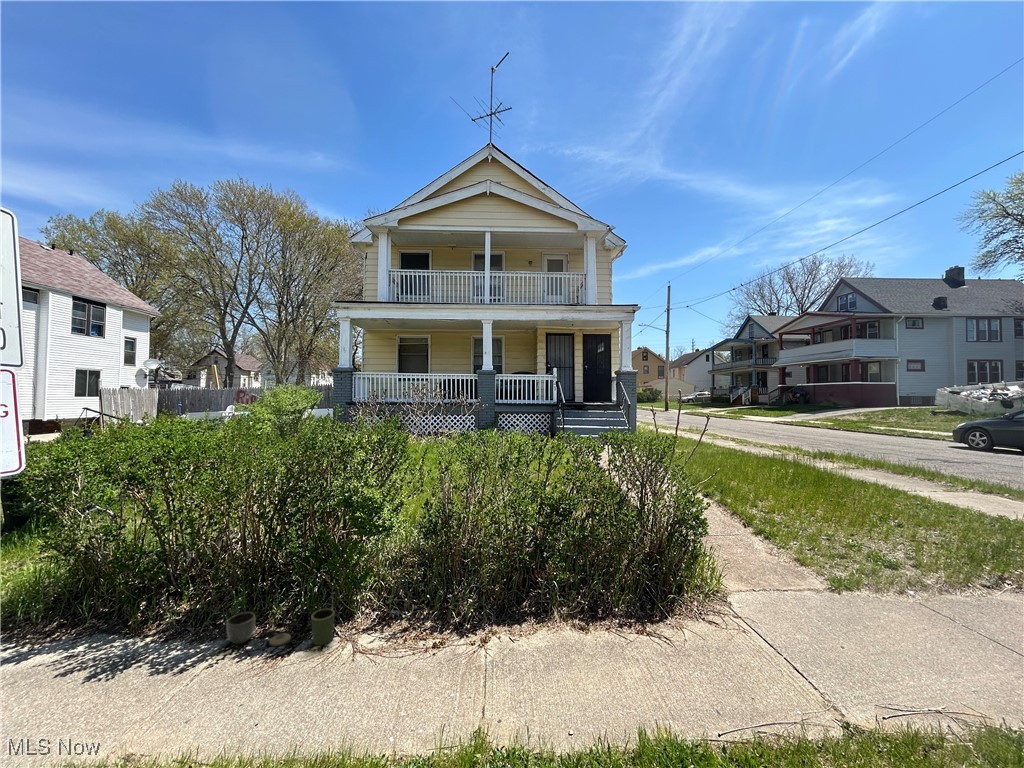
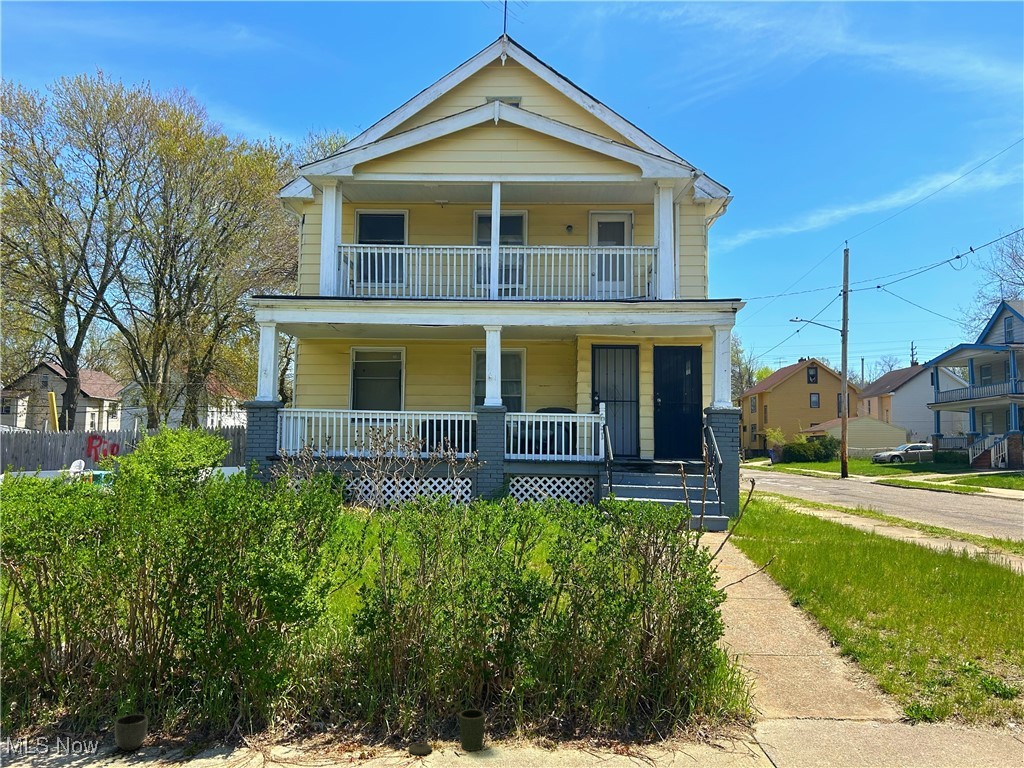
trash can: present [269,609,335,647] -> present [408,709,485,755]

